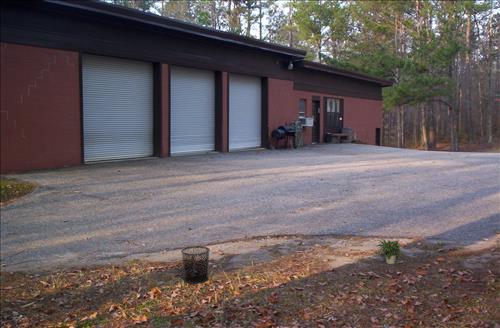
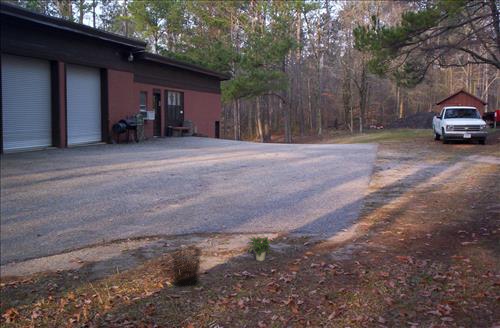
trash can: present [181,246,210,284] -> present [171,248,200,288]

